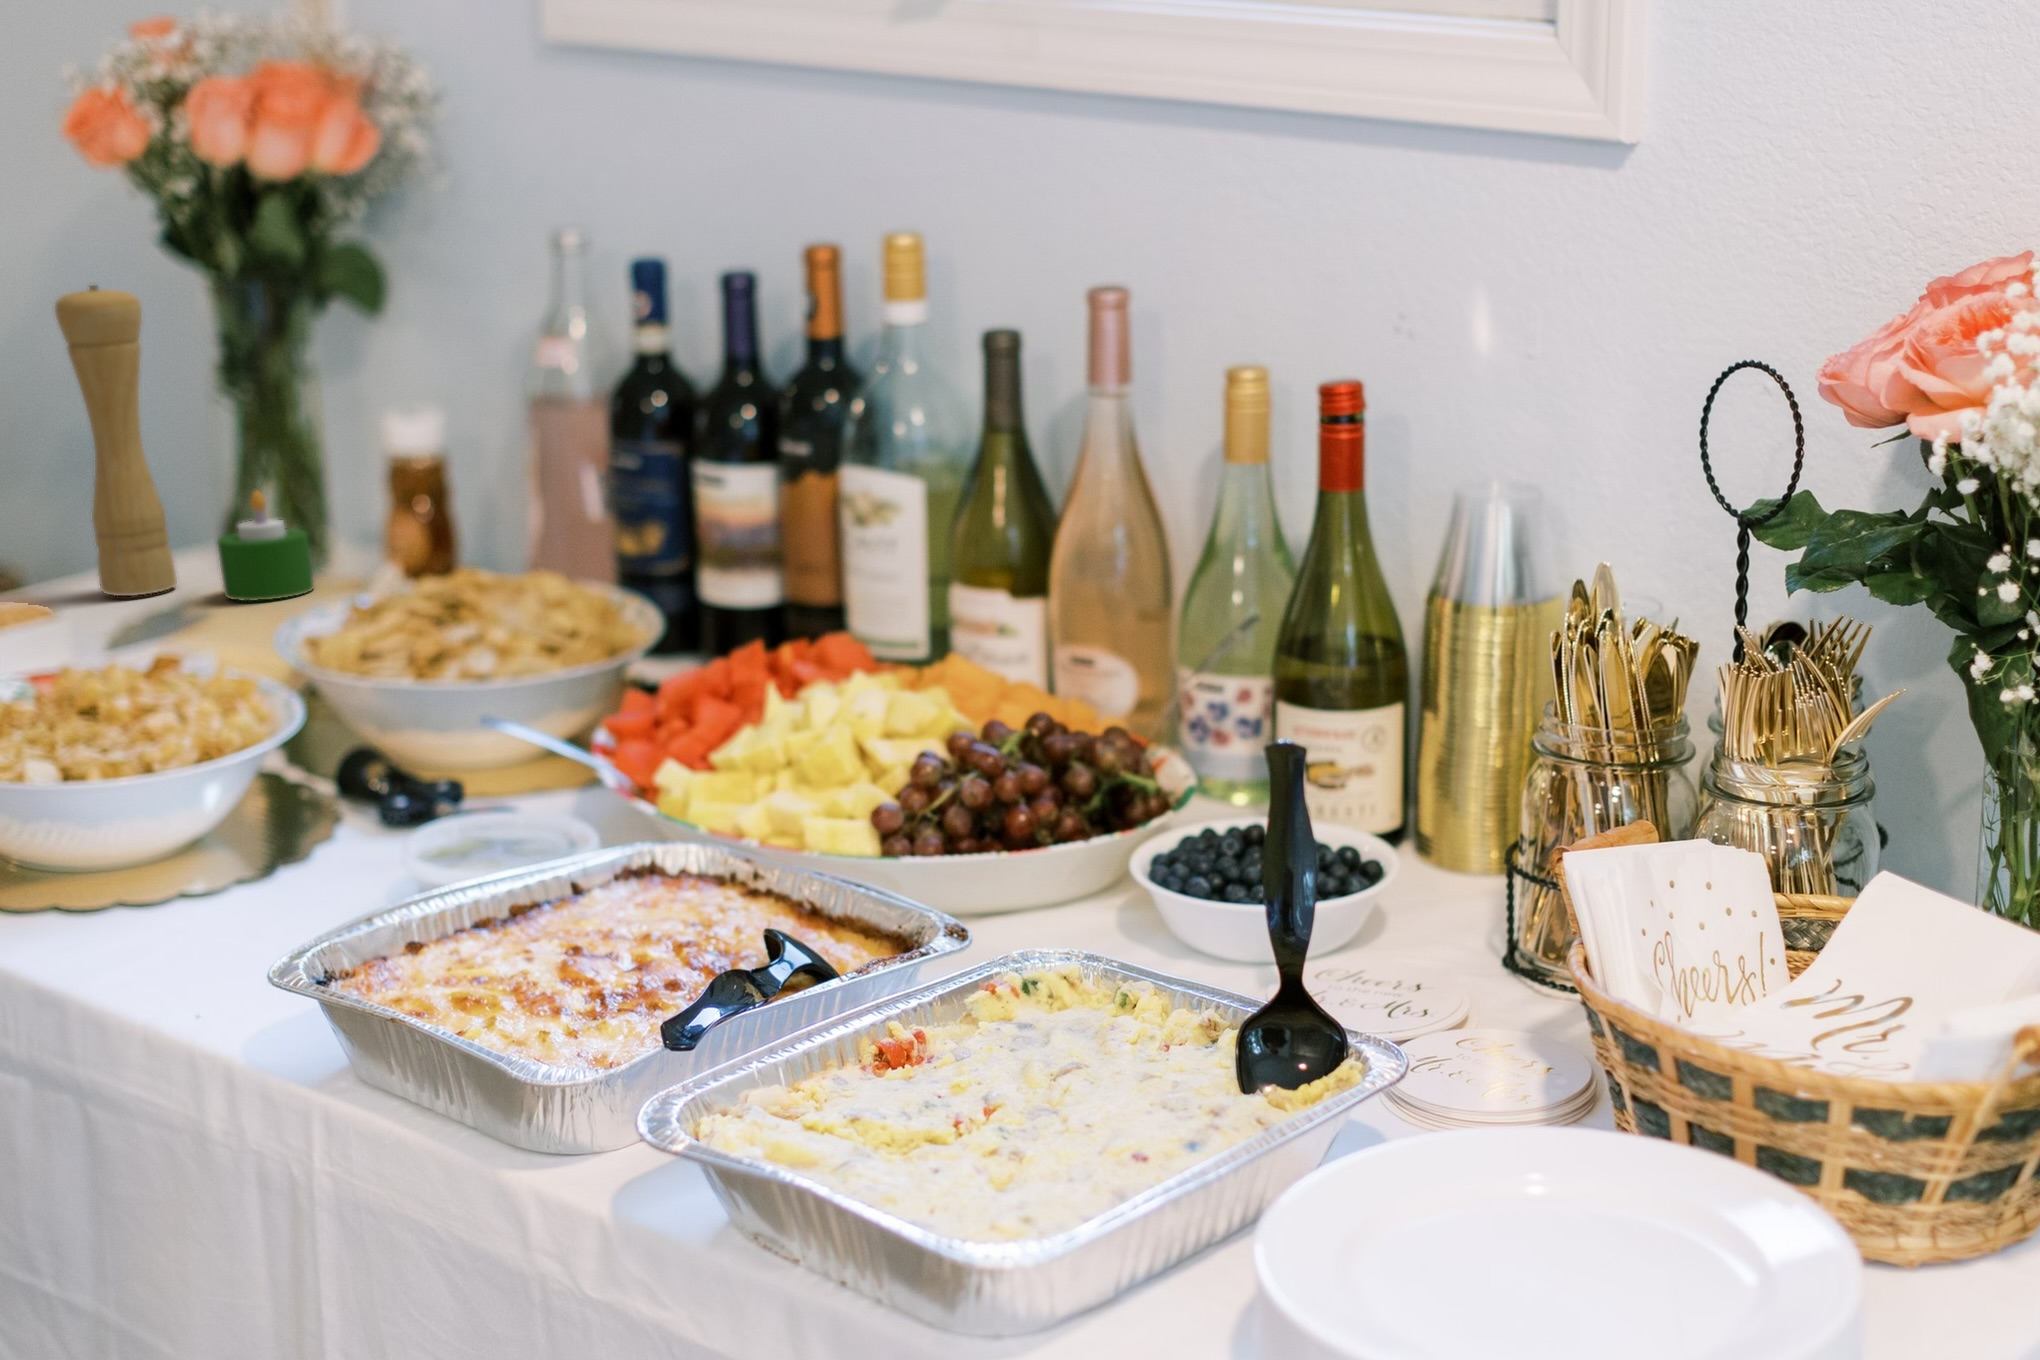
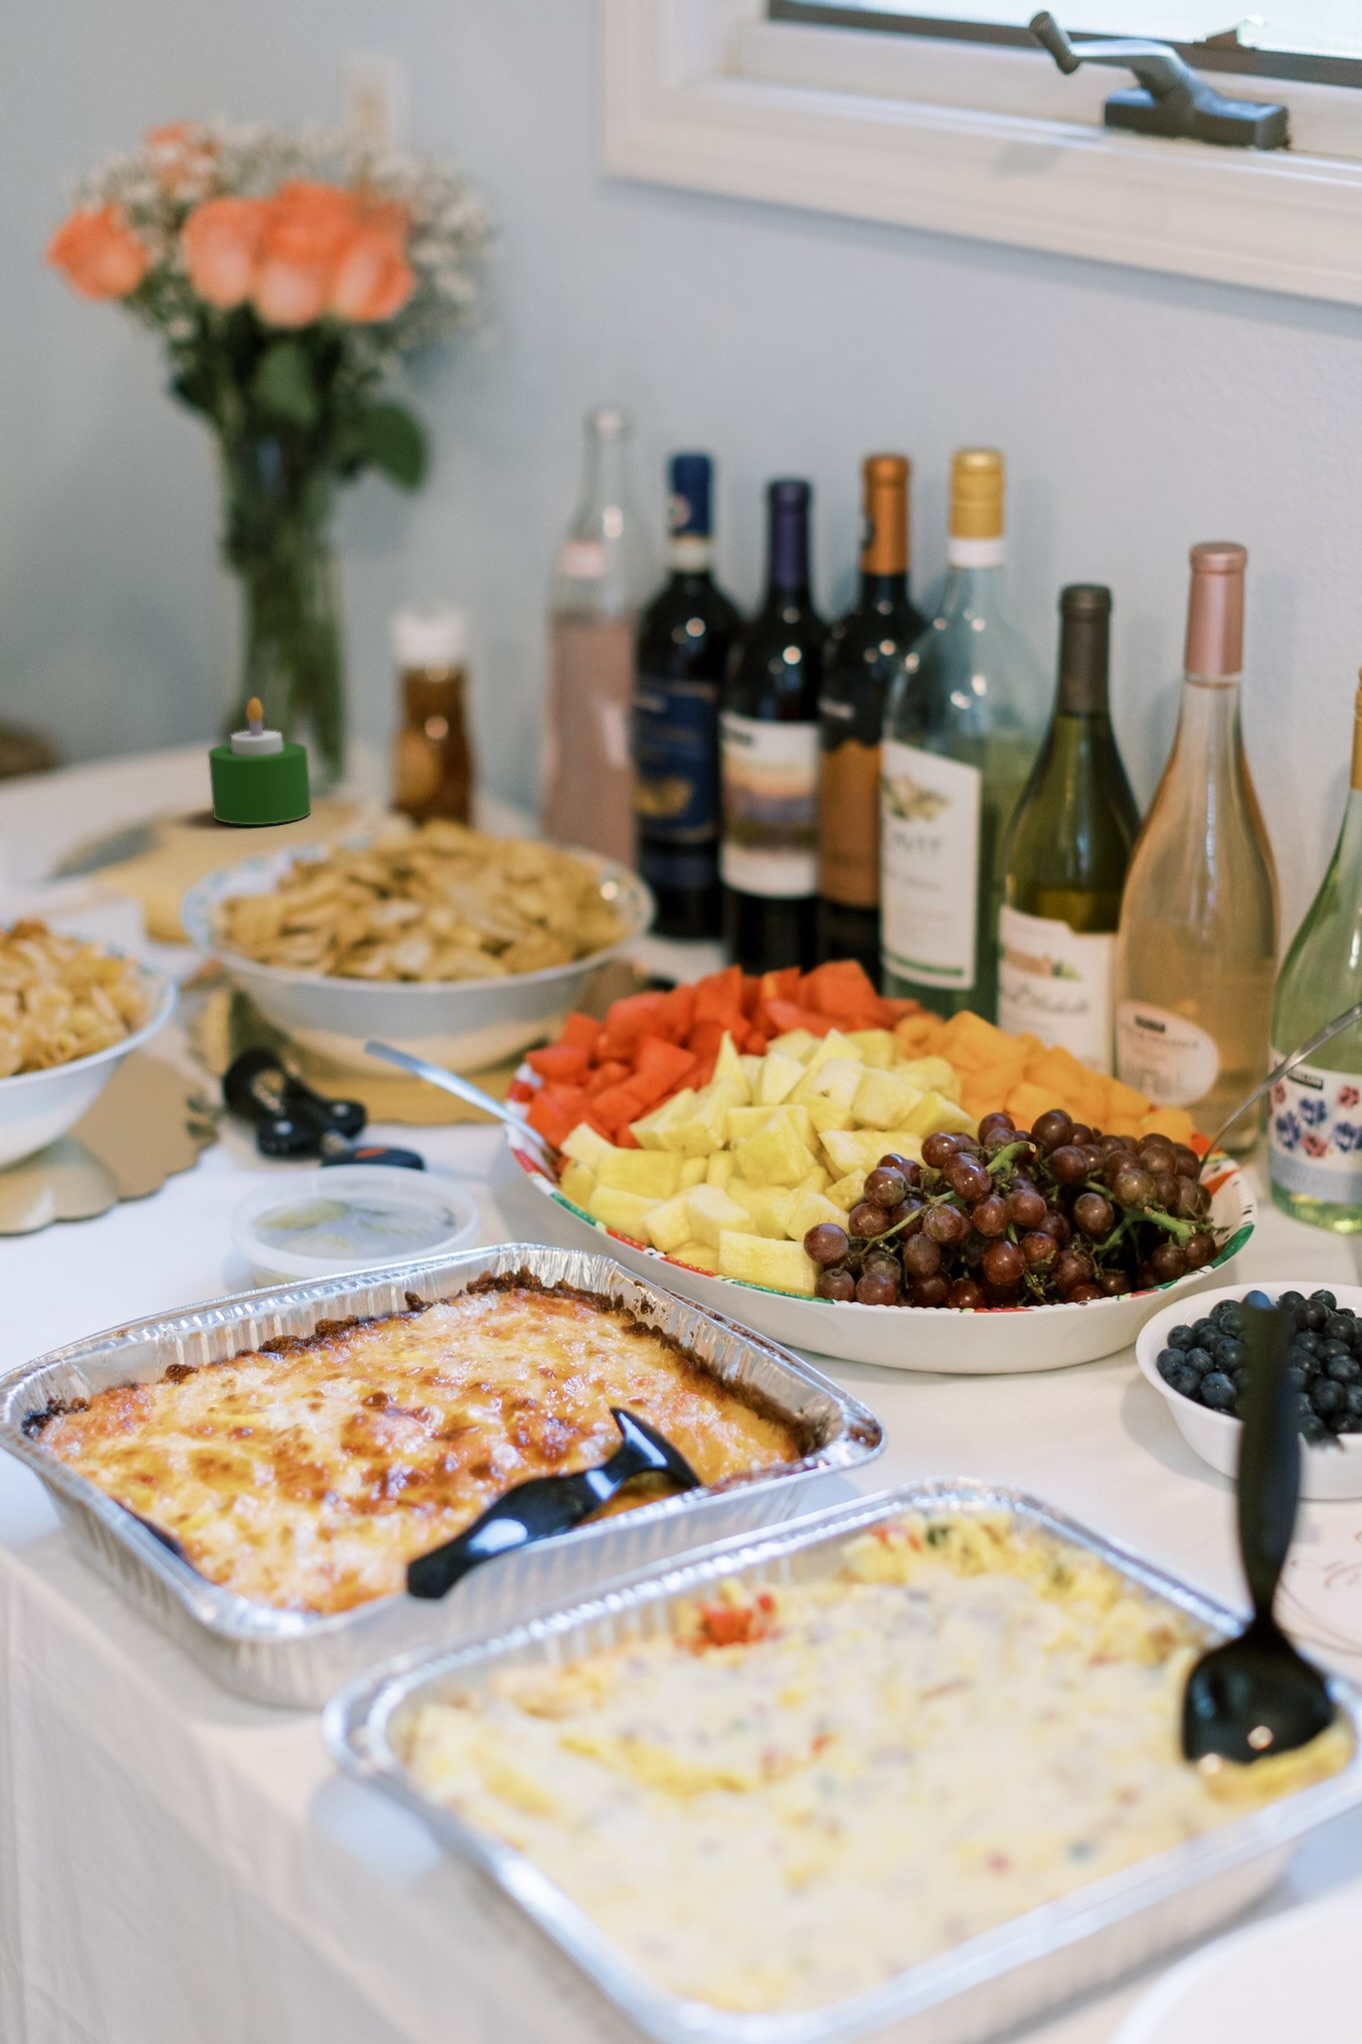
pepper mill: present [55,285,177,596] -> none [58,450,173,805]

